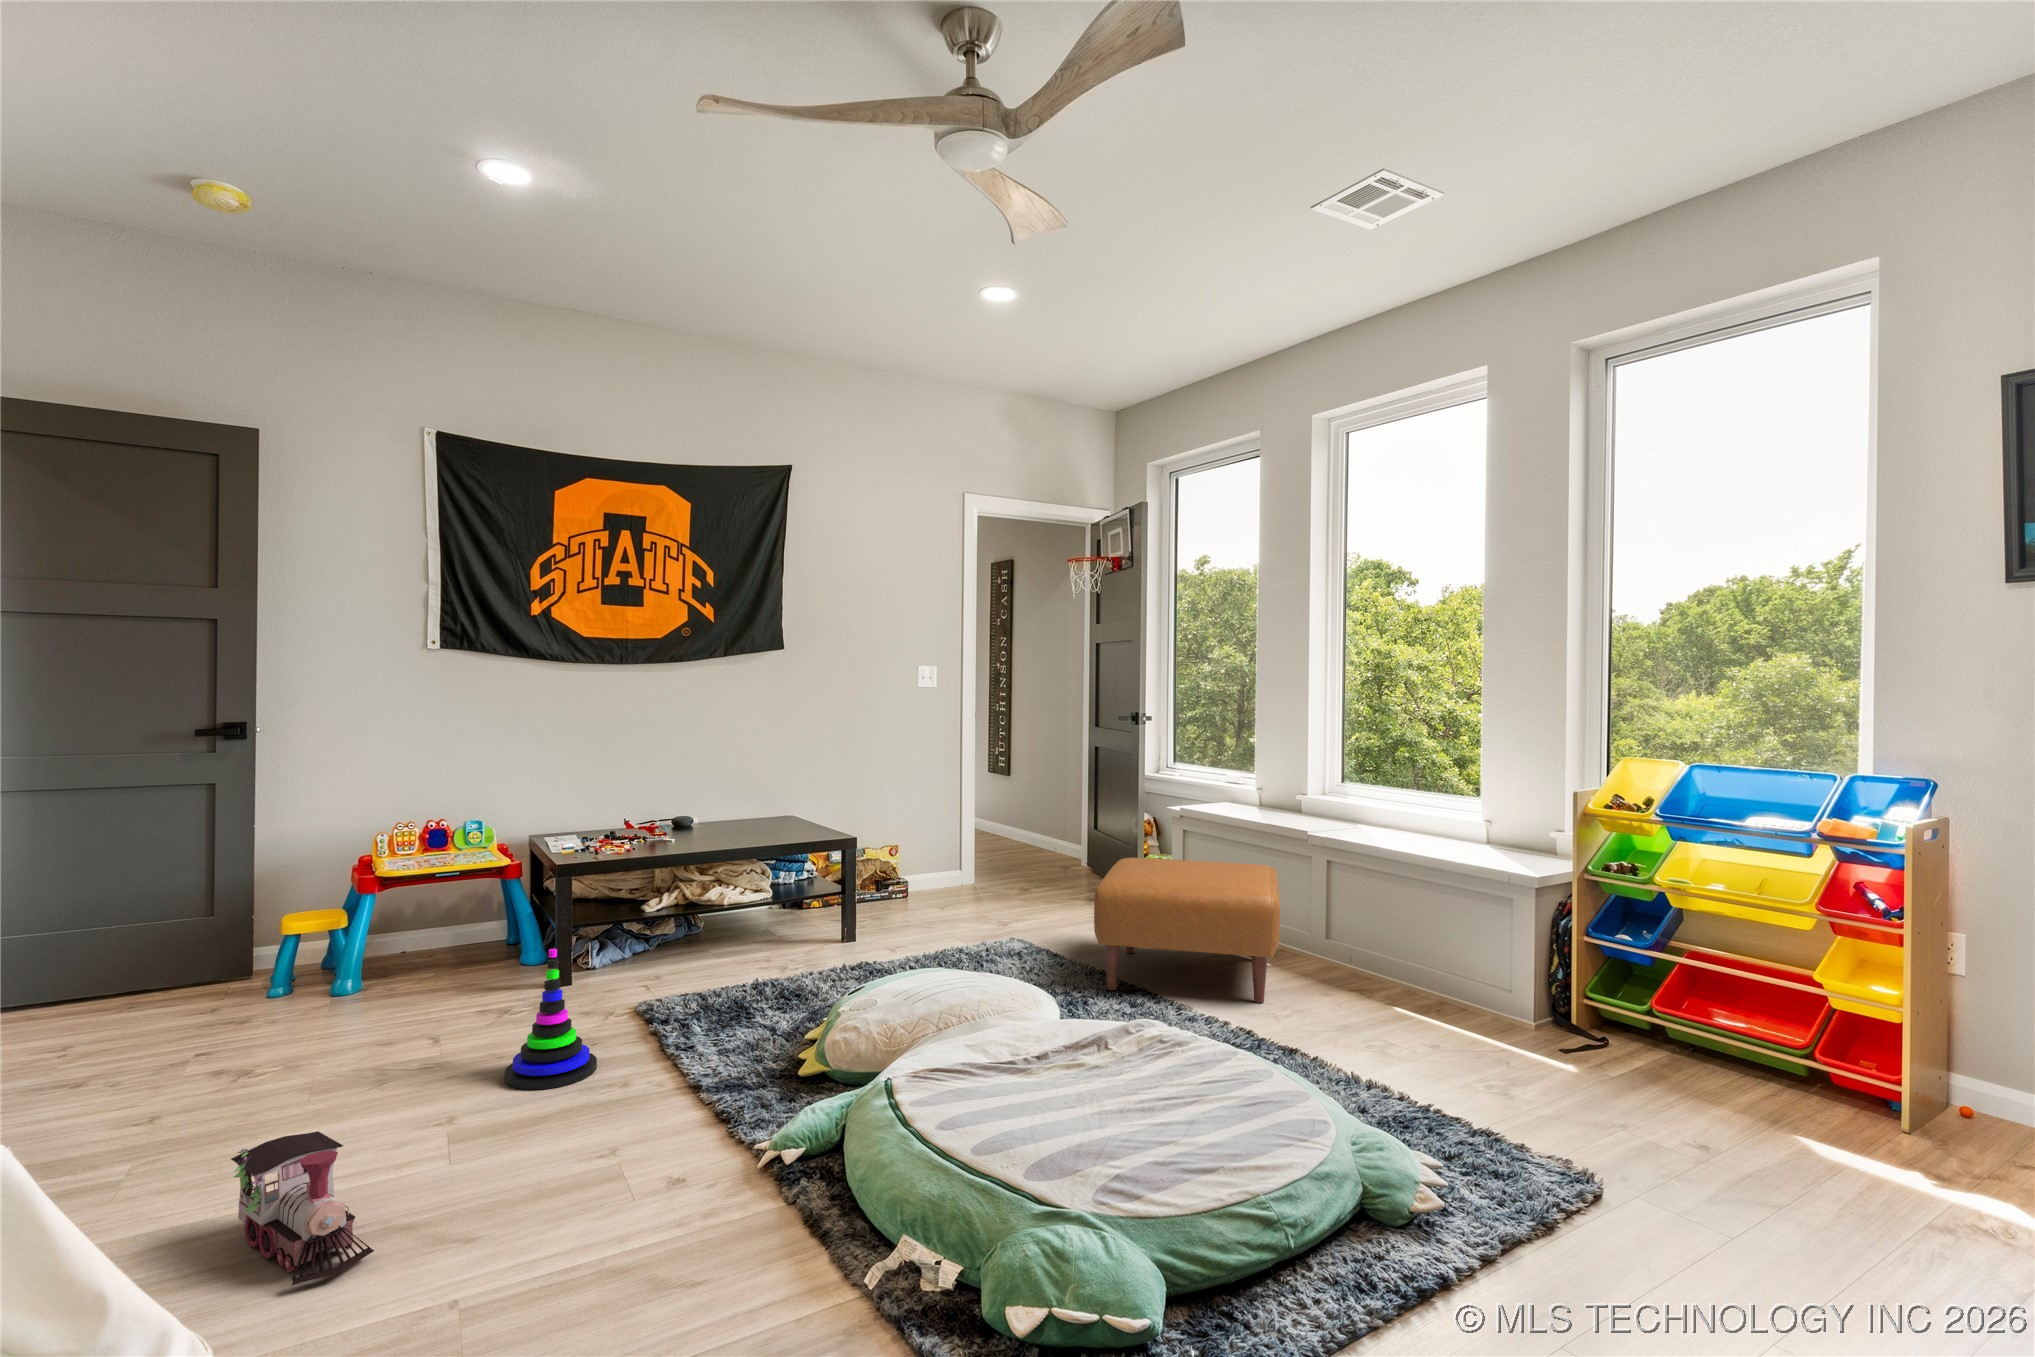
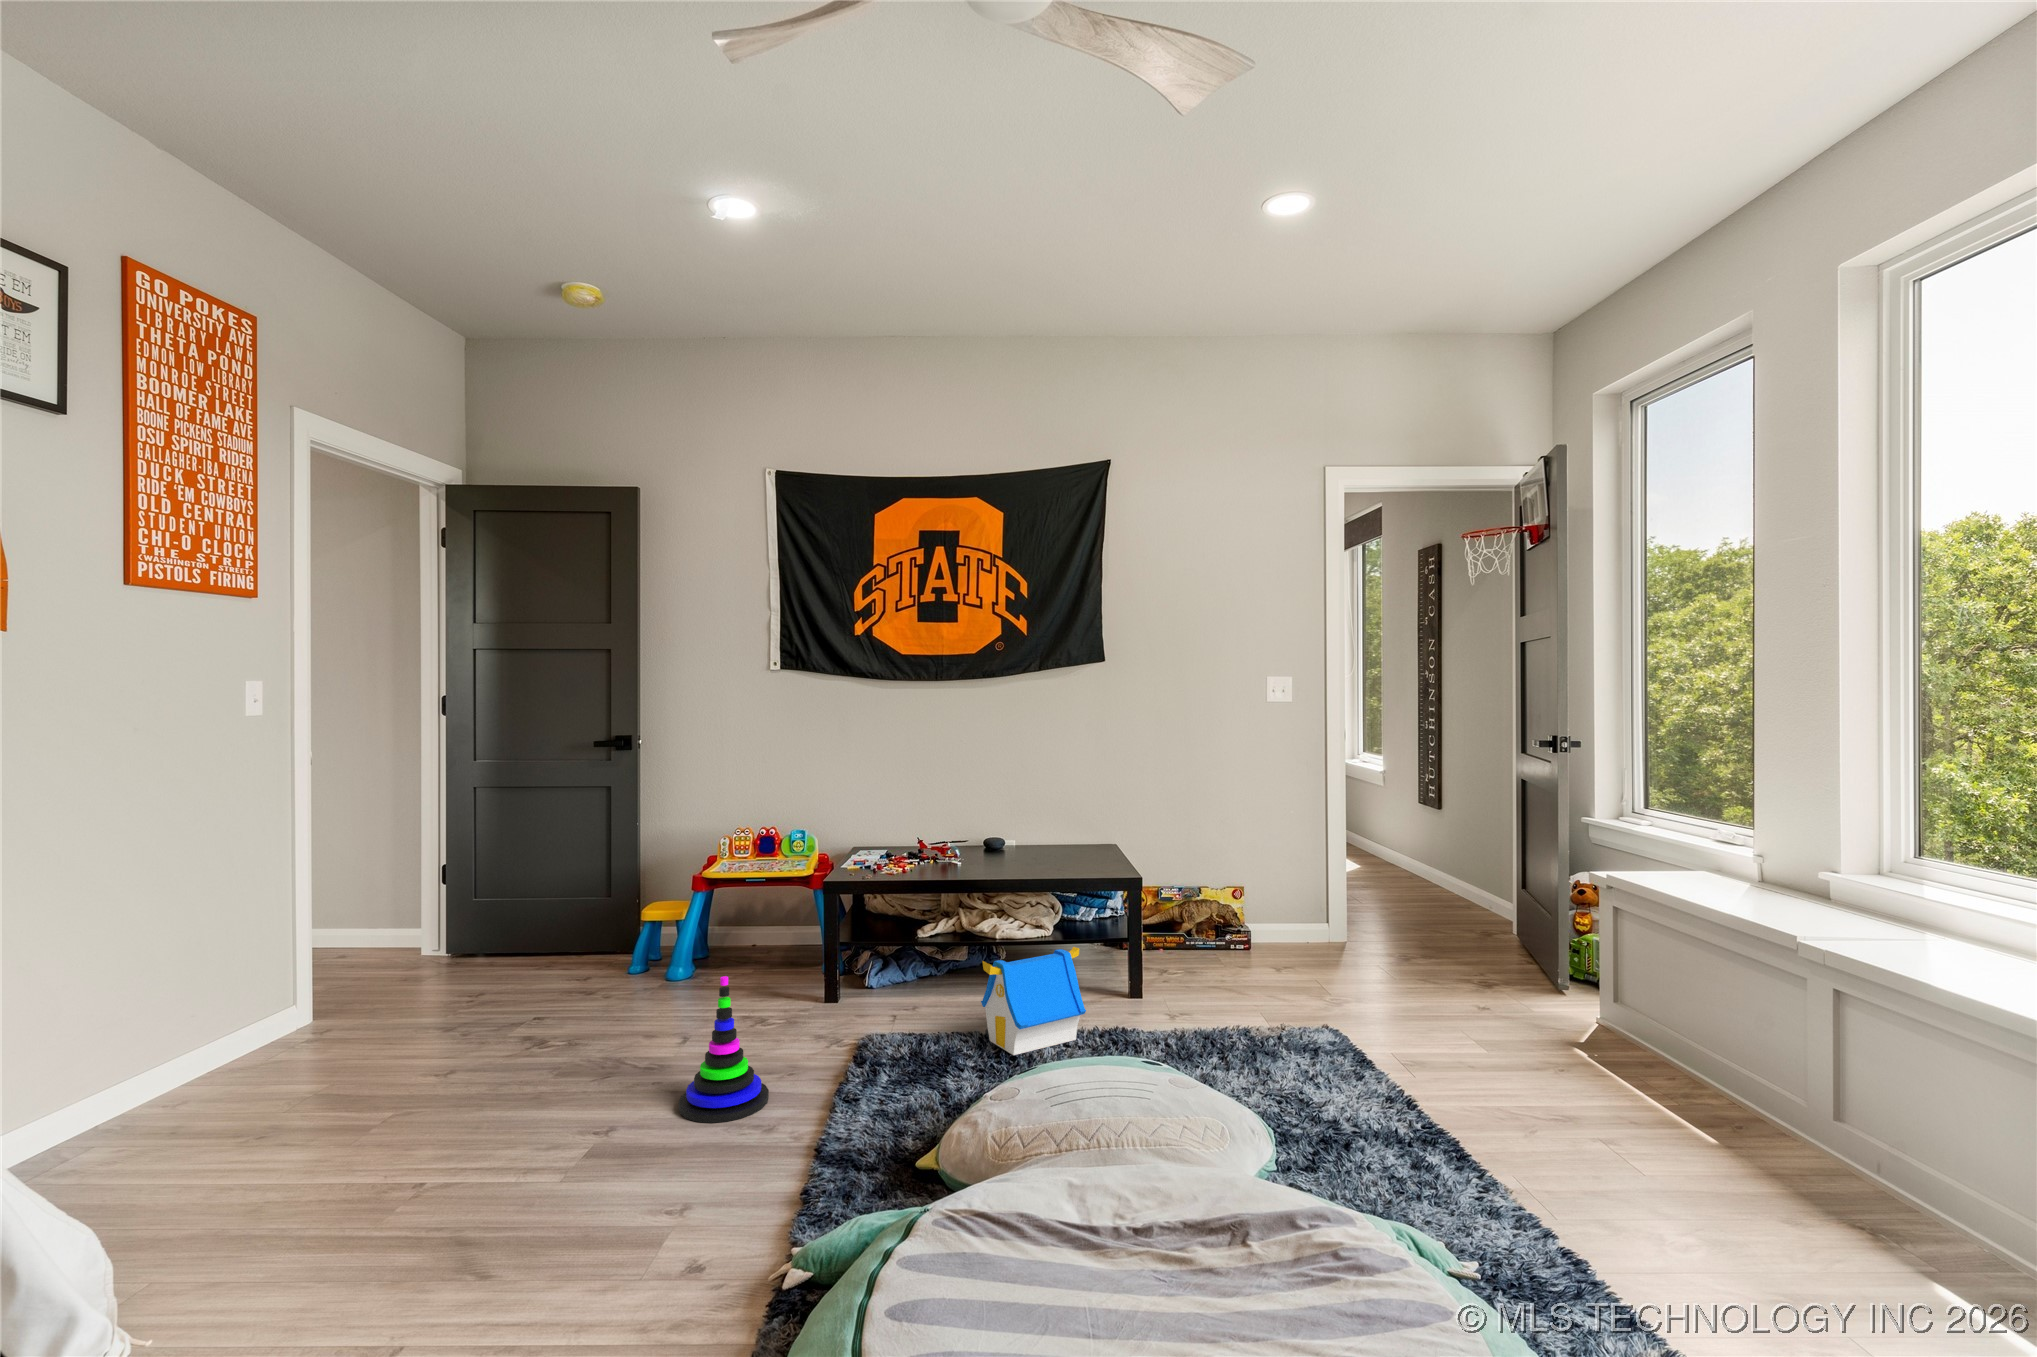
ottoman: present [1094,858,1280,1003] -> none [1380,942,1728,1213]
toy house: none [744,899,843,995] -> present [981,947,1086,1055]
toy train: present [231,1131,374,1285] -> none [298,1137,416,1299]

